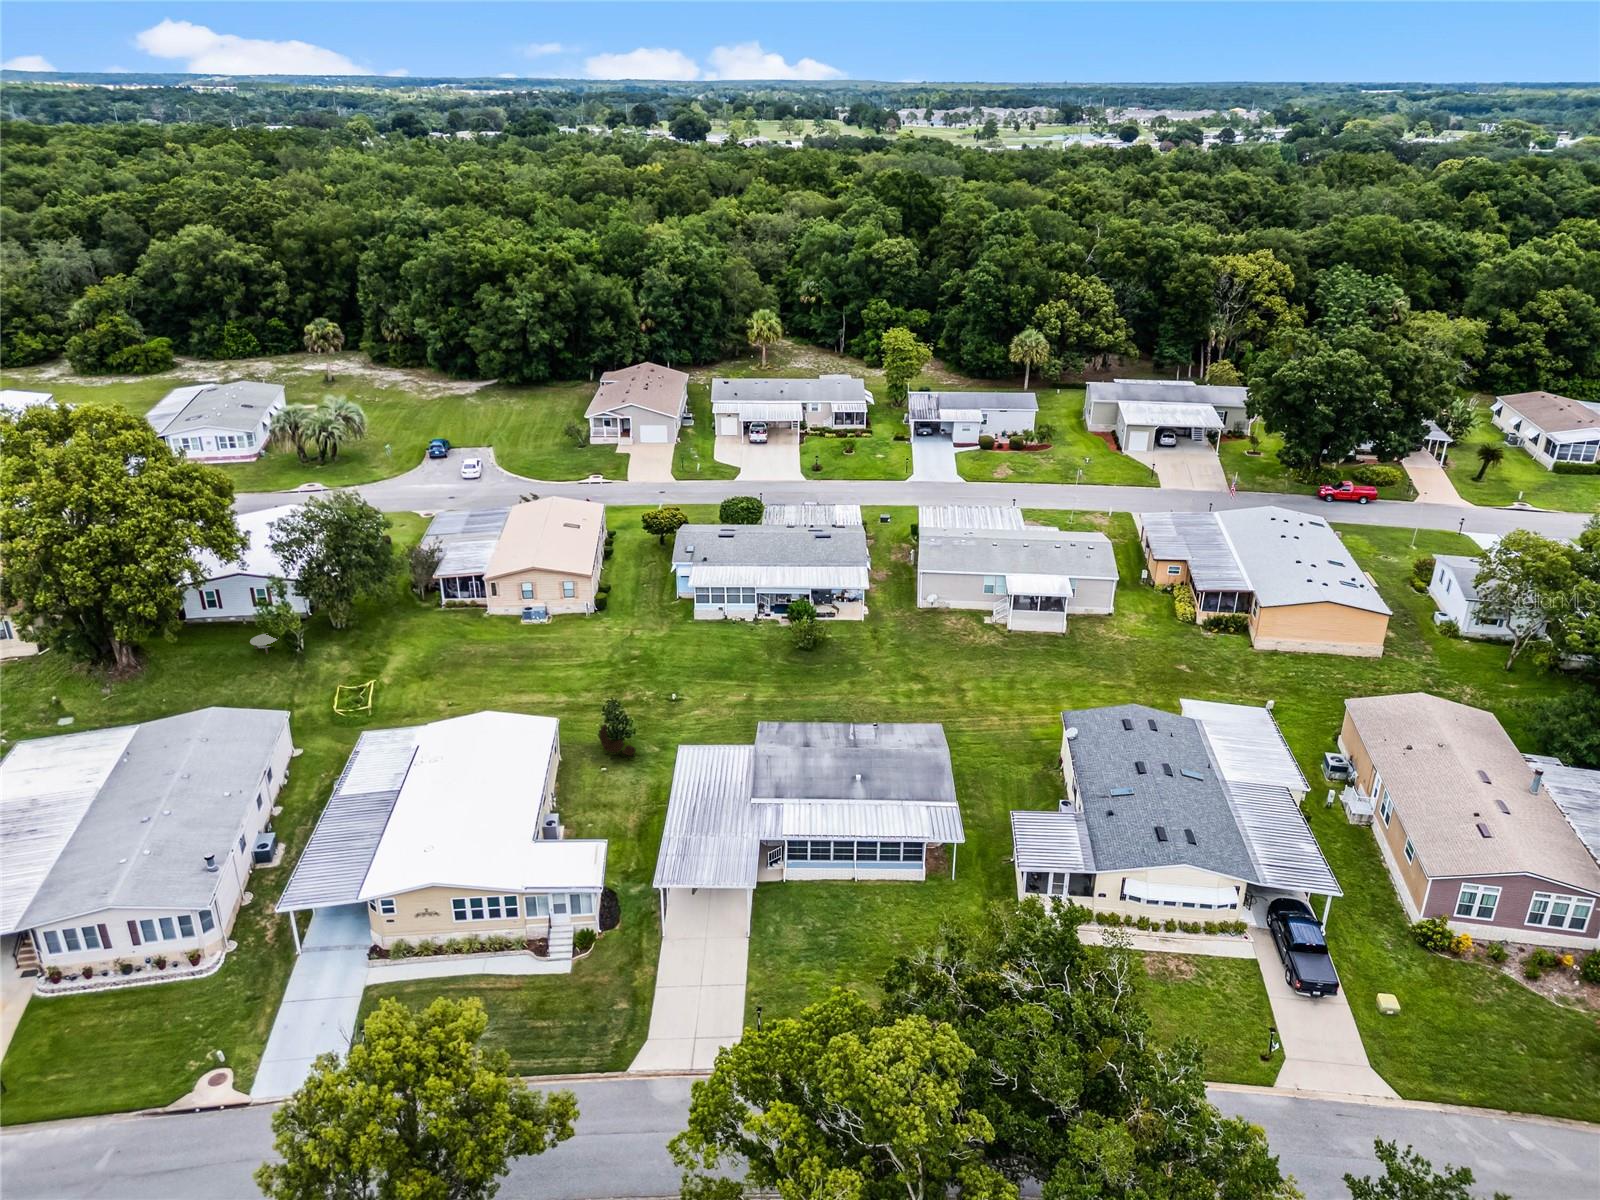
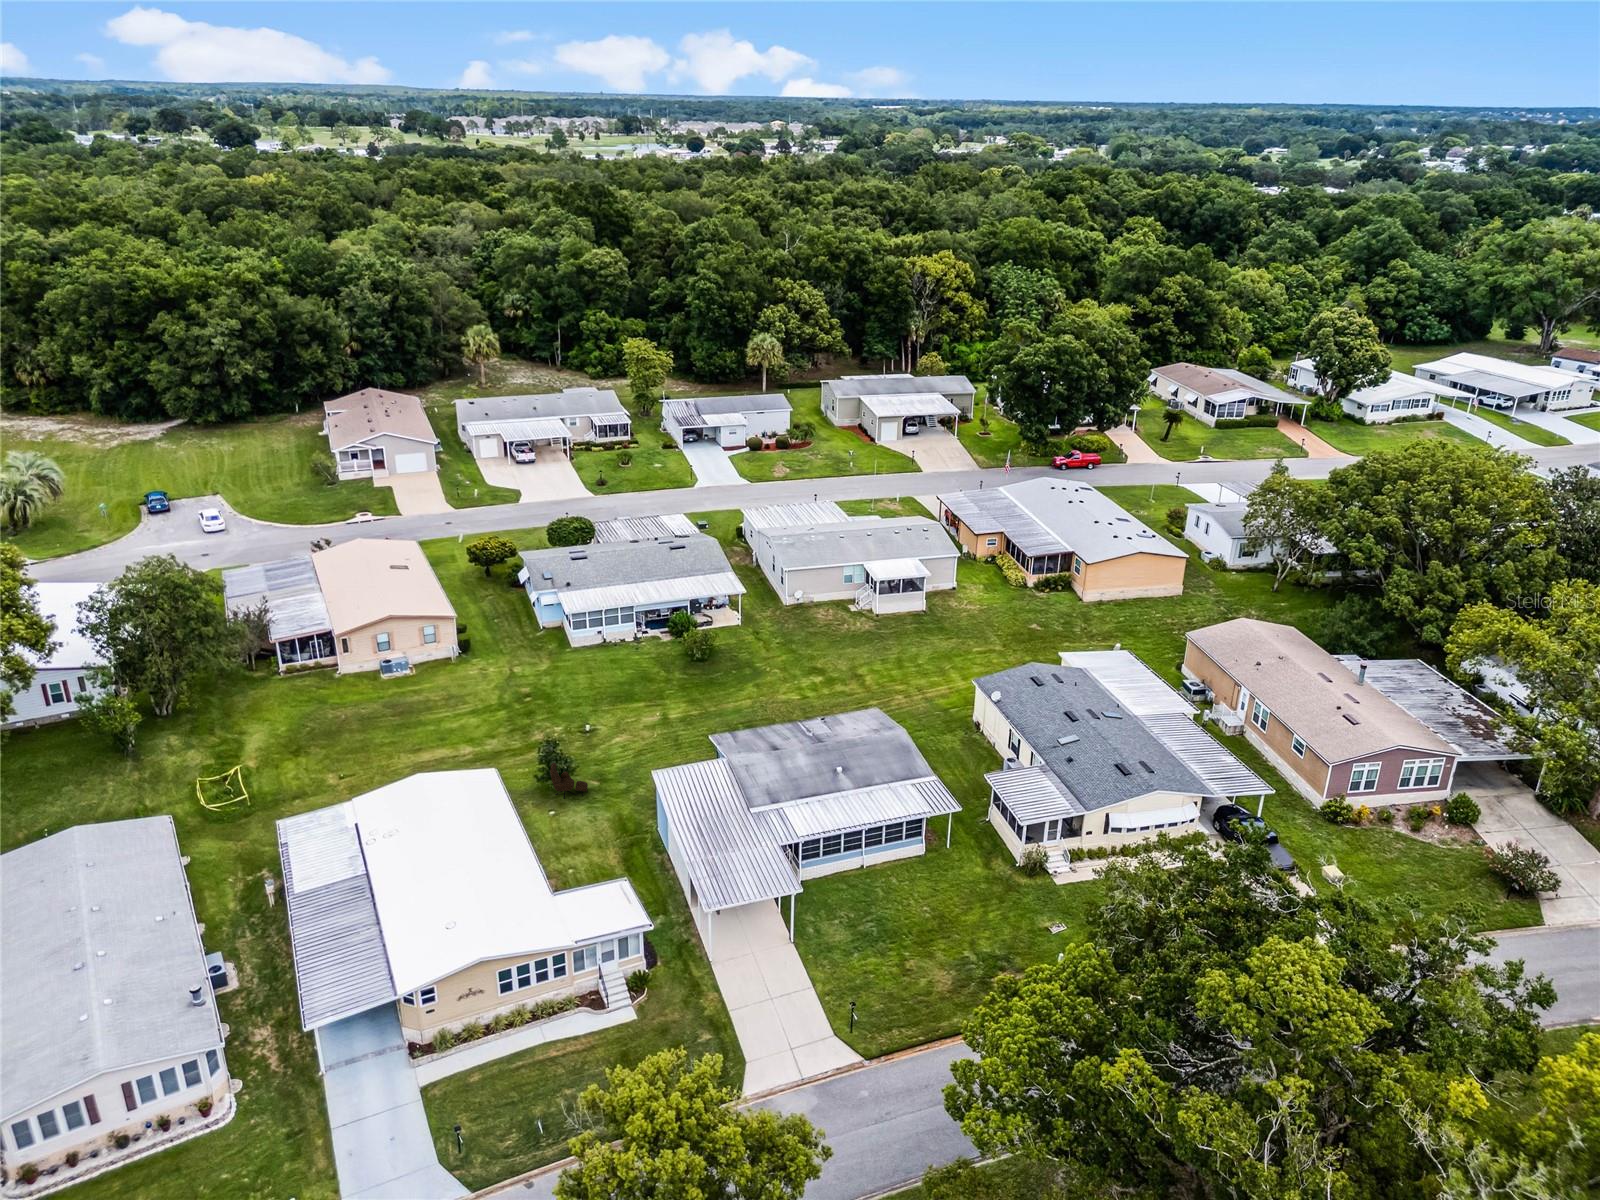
round table: present [250,633,277,654] -> none [65,731,101,756]

